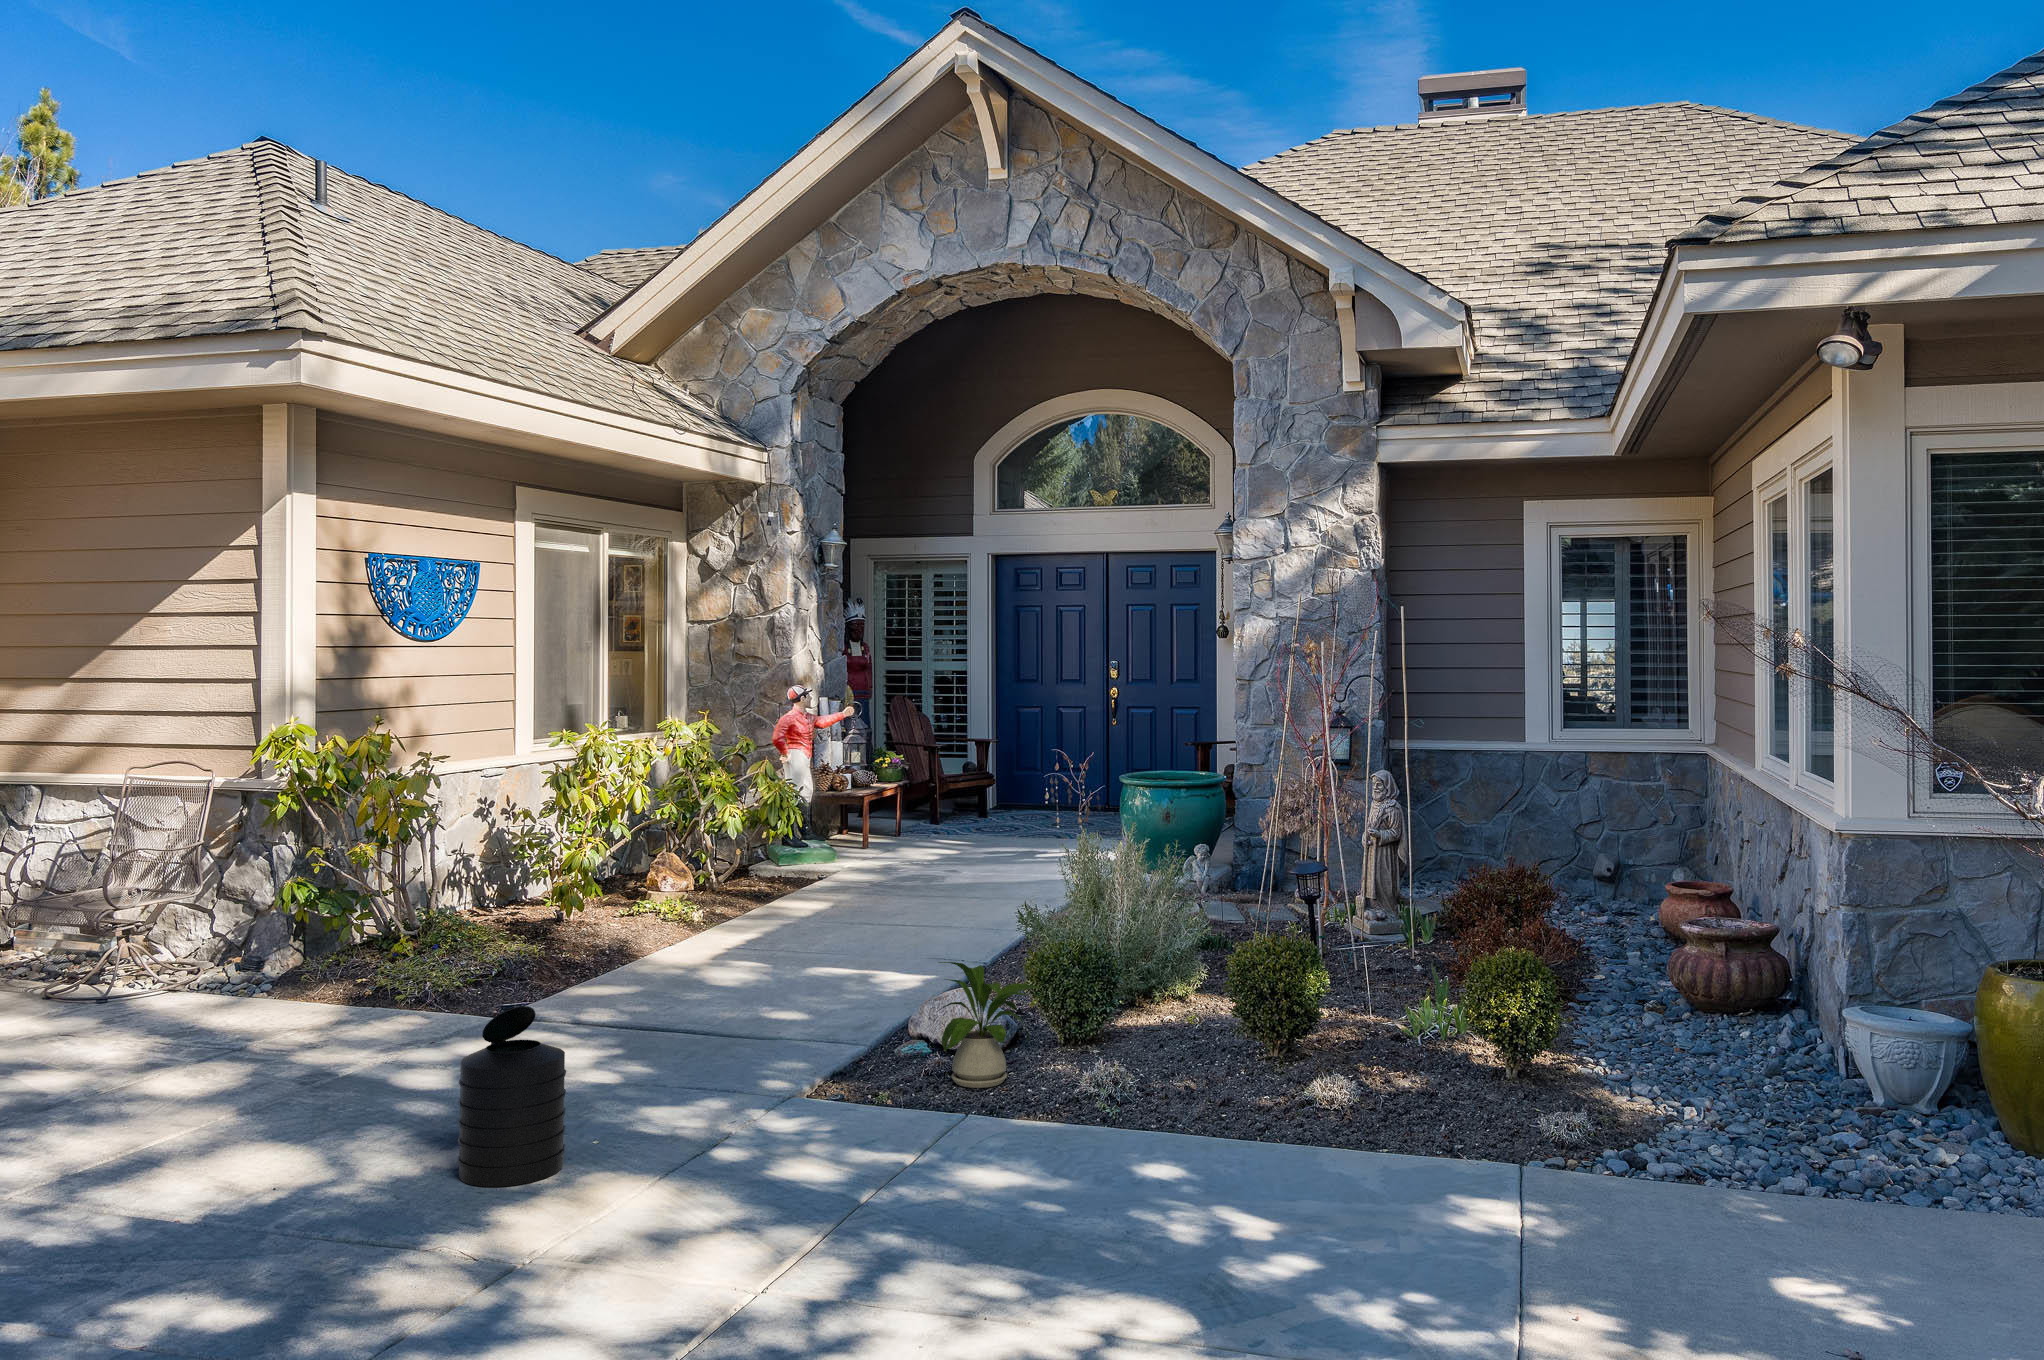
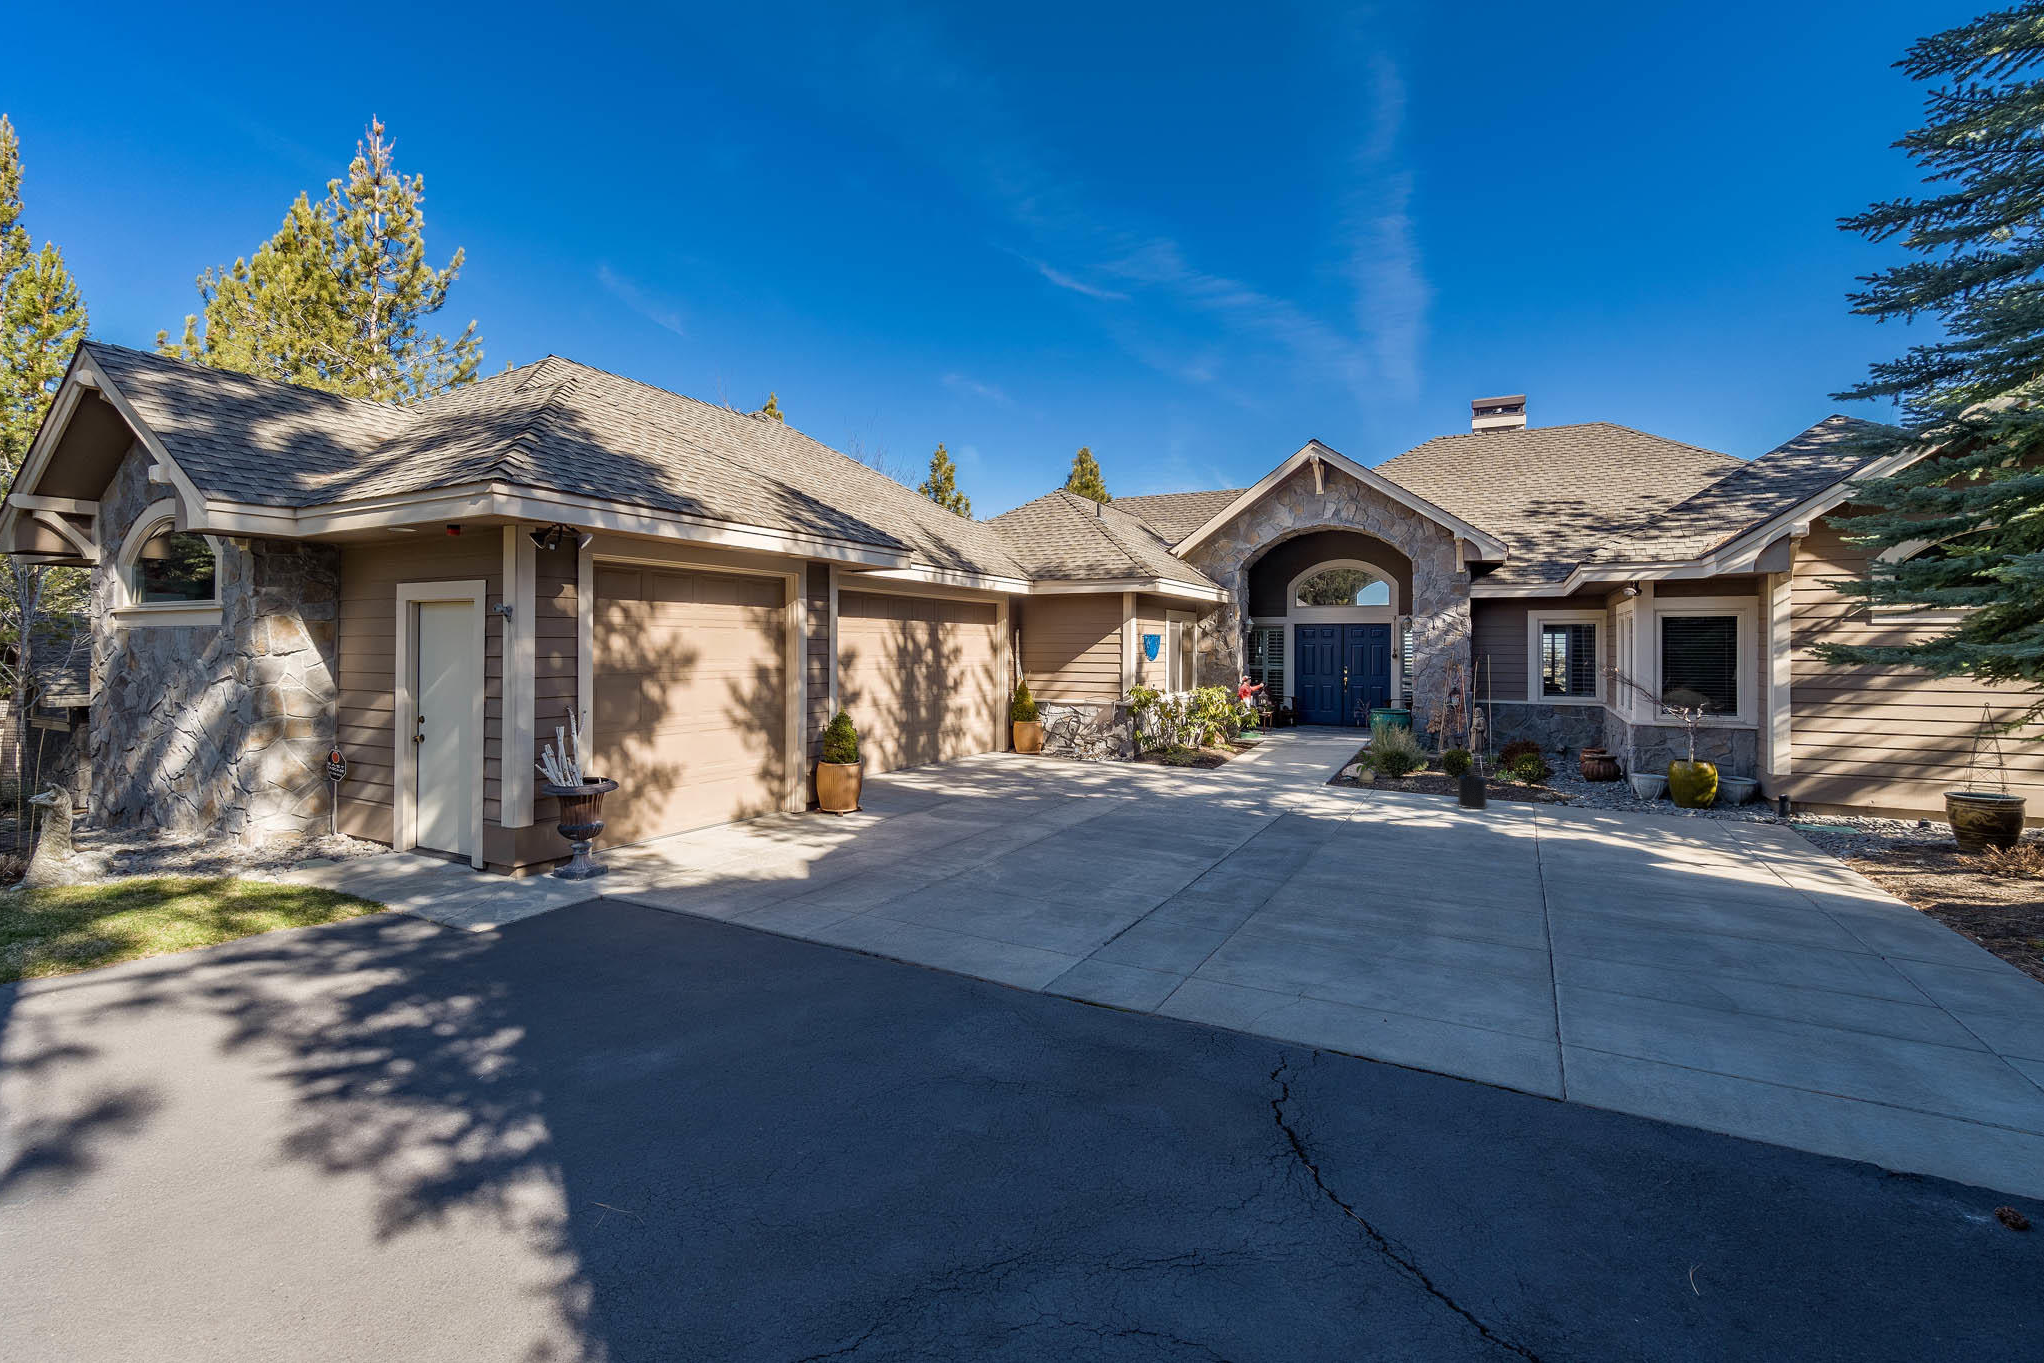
trash can: present [457,1006,566,1187] -> present [1458,765,1487,809]

